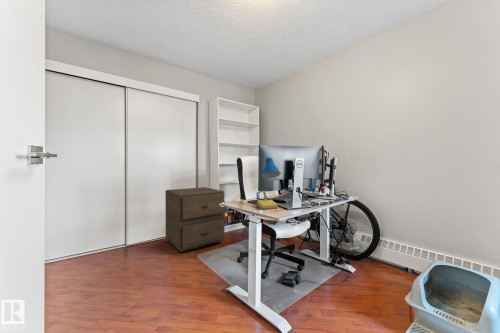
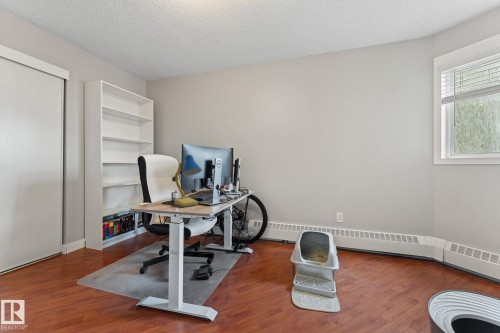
filing cabinet: present [165,187,225,252] -> none [5,192,114,283]

